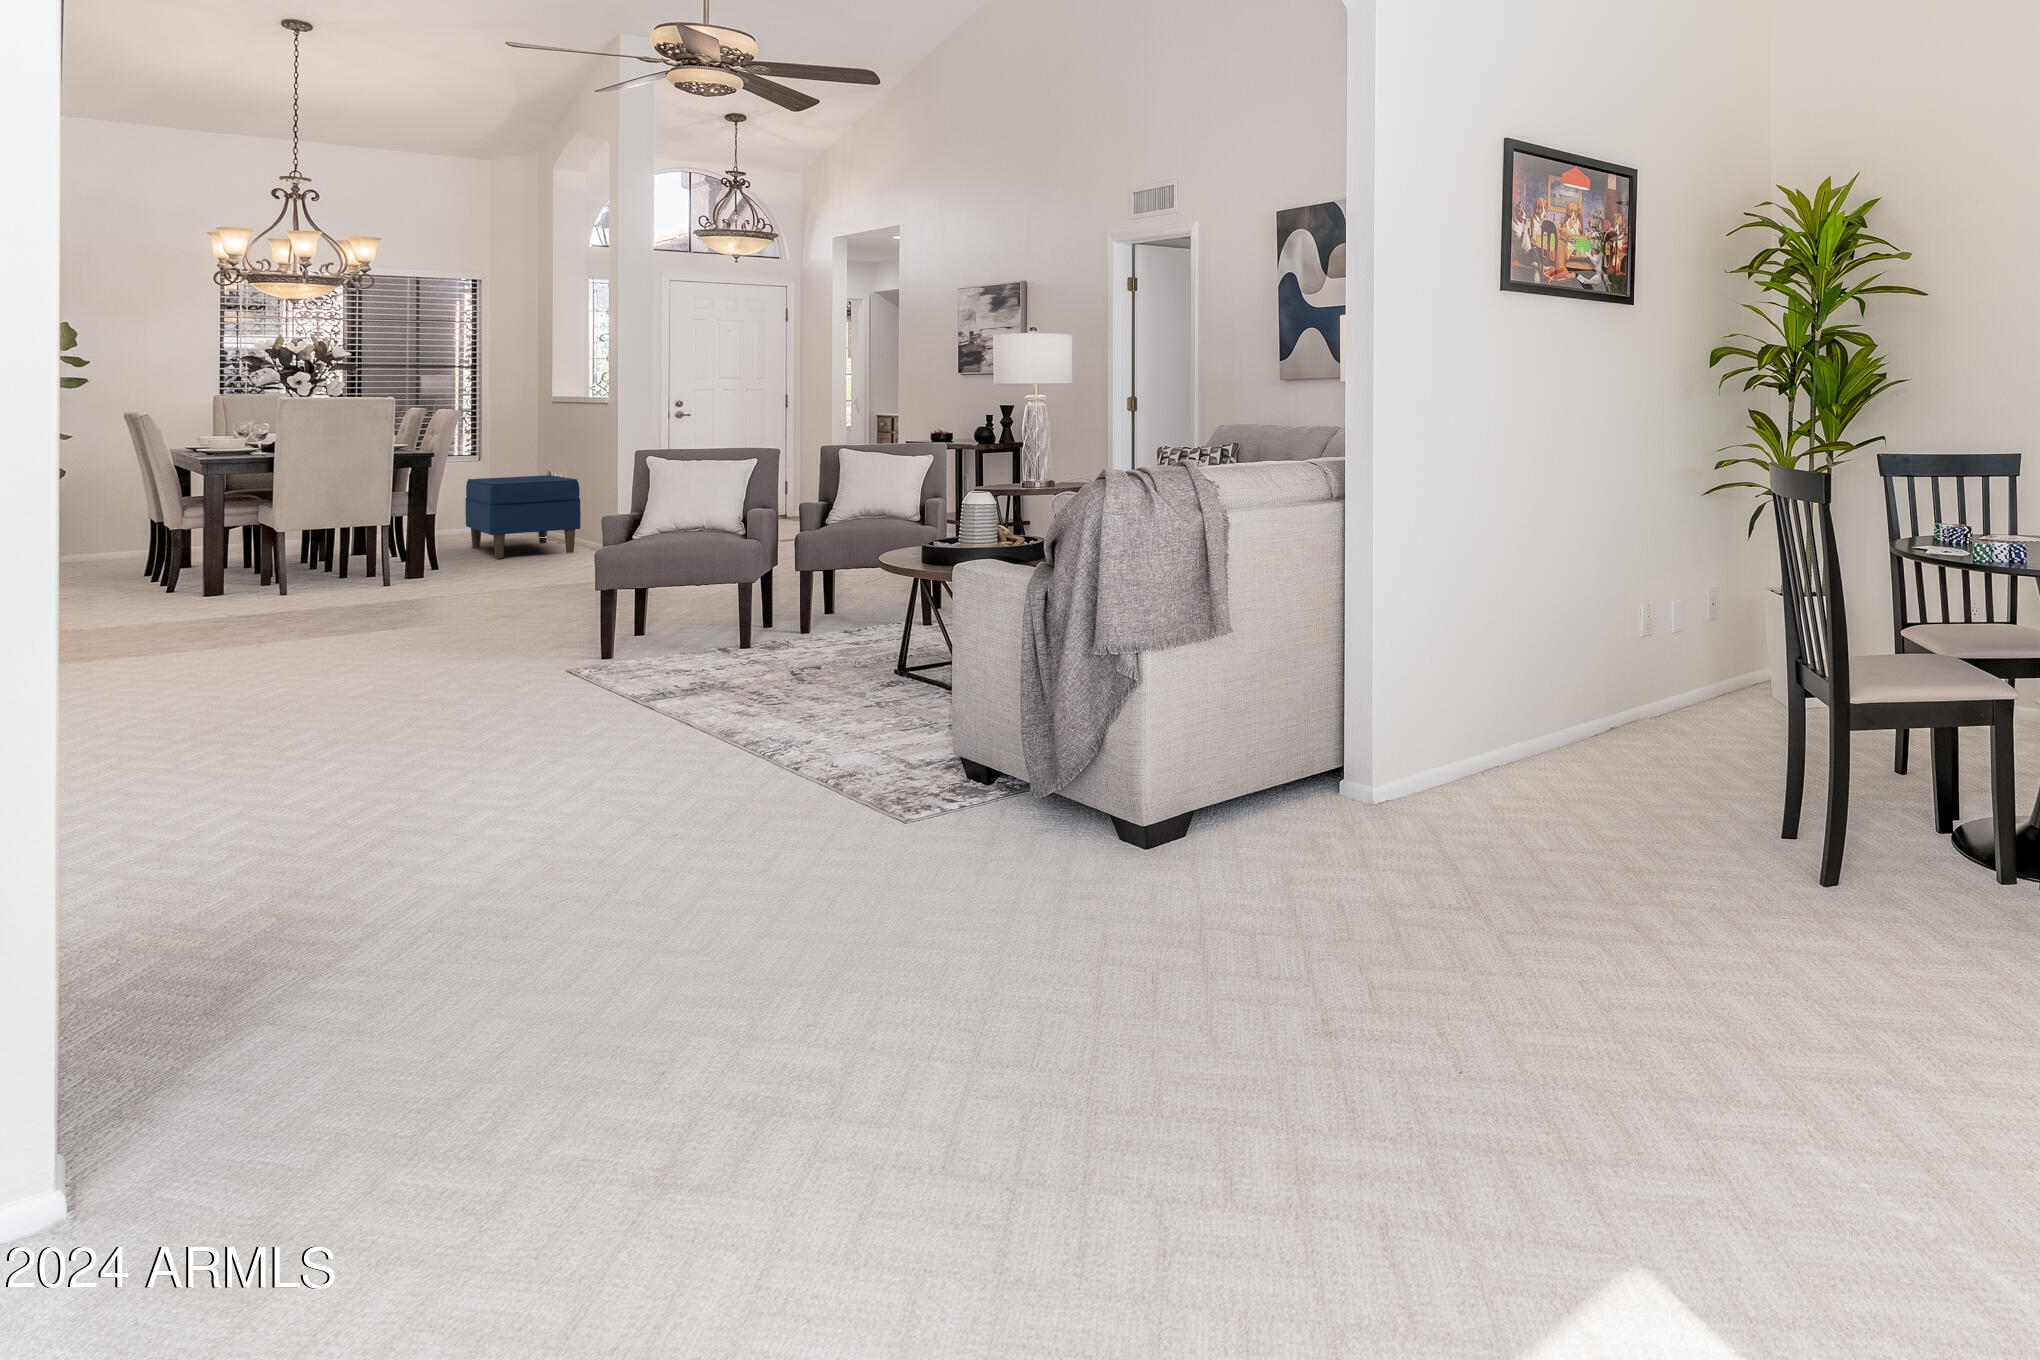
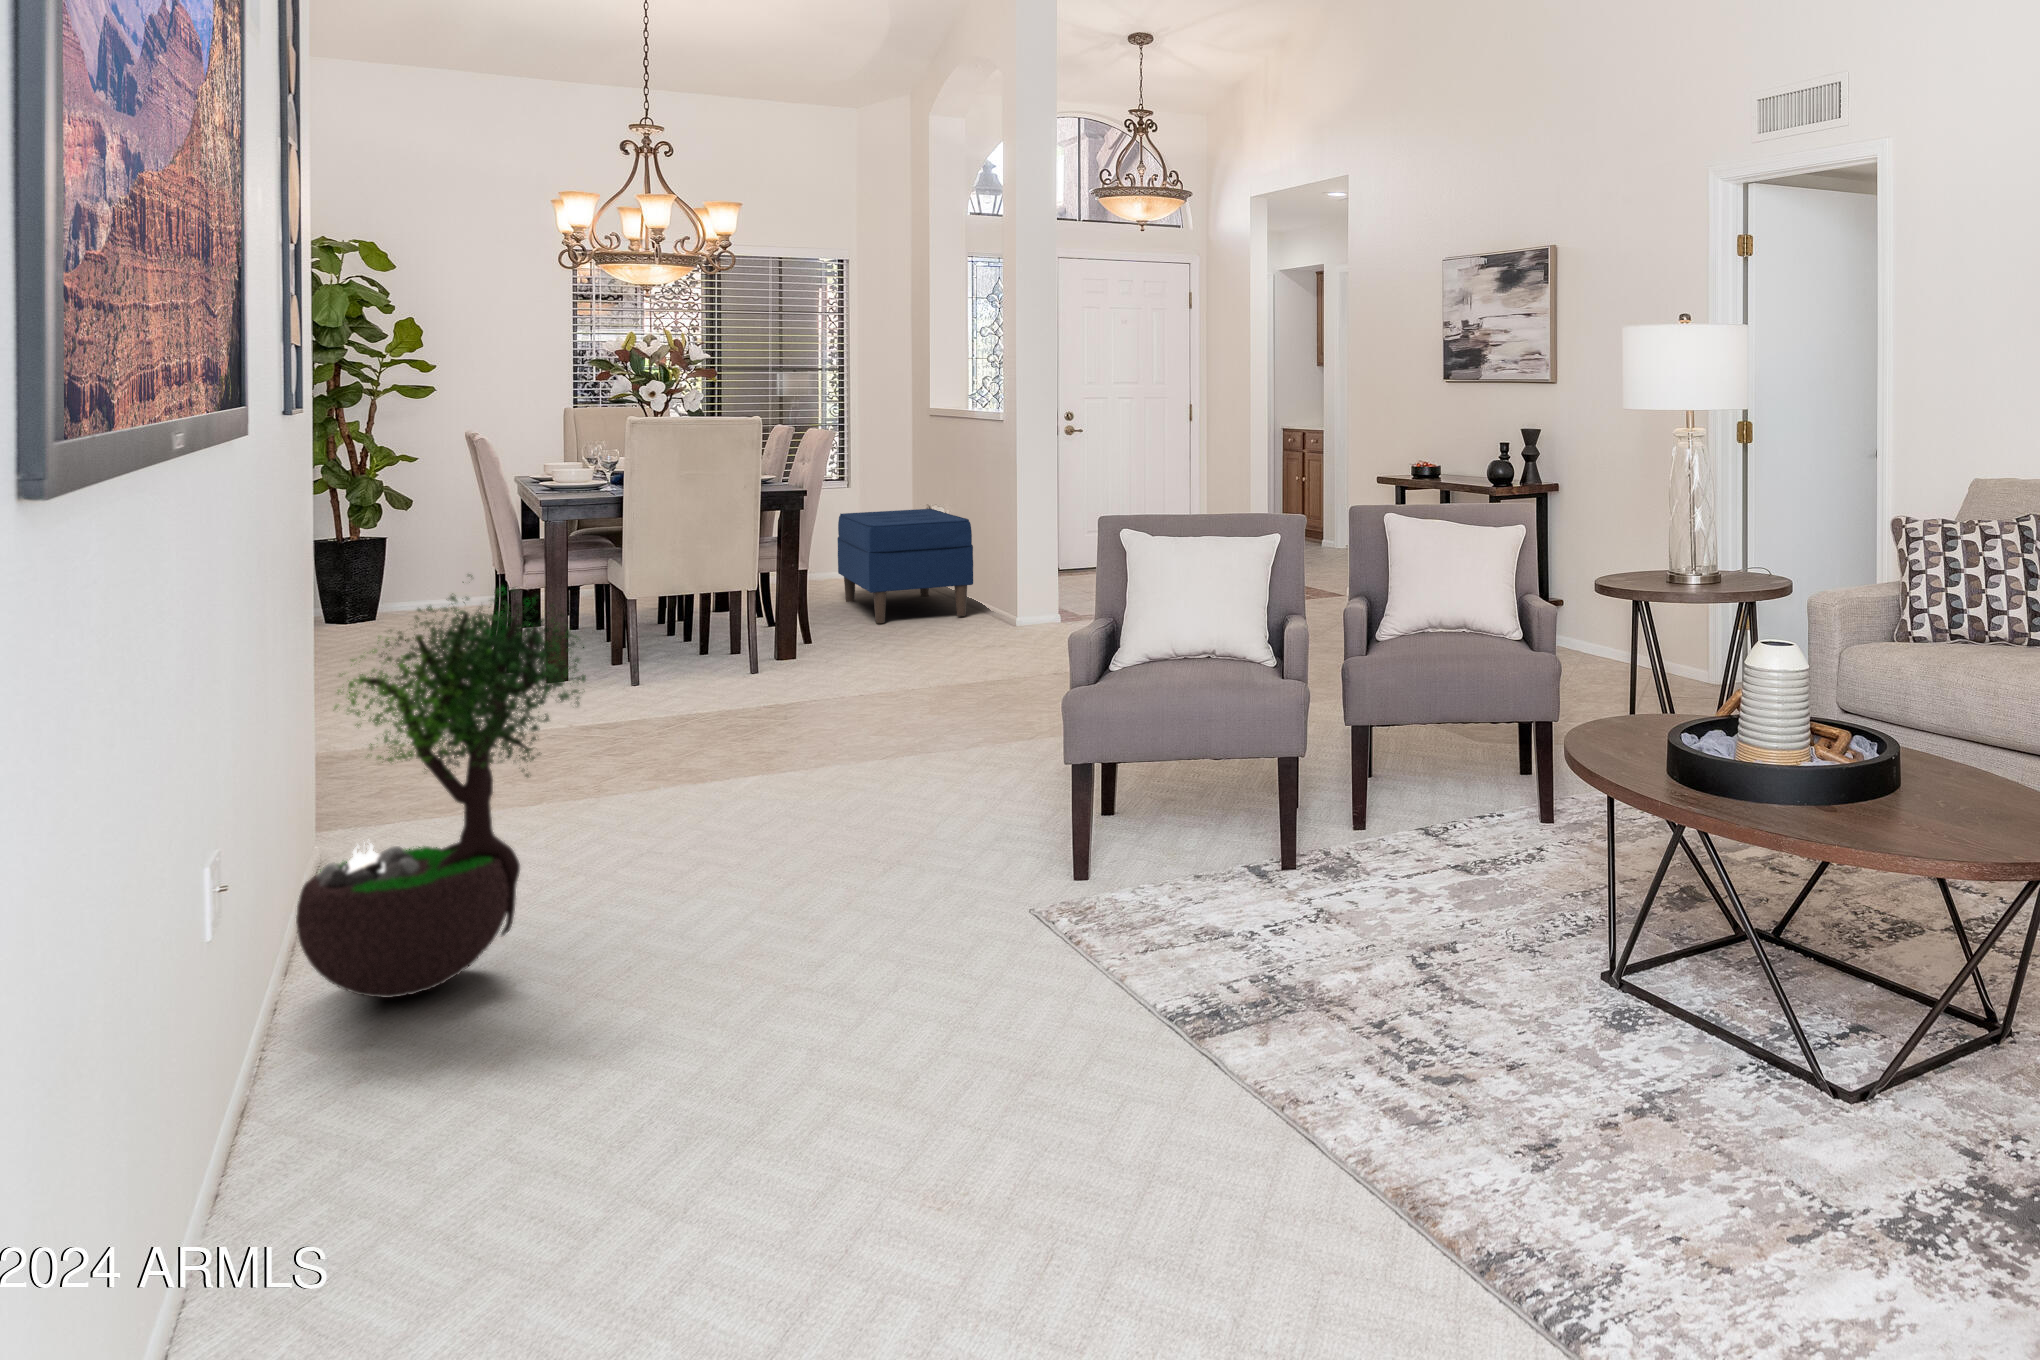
potted tree: none [62,468,262,719] -> present [296,575,585,998]

